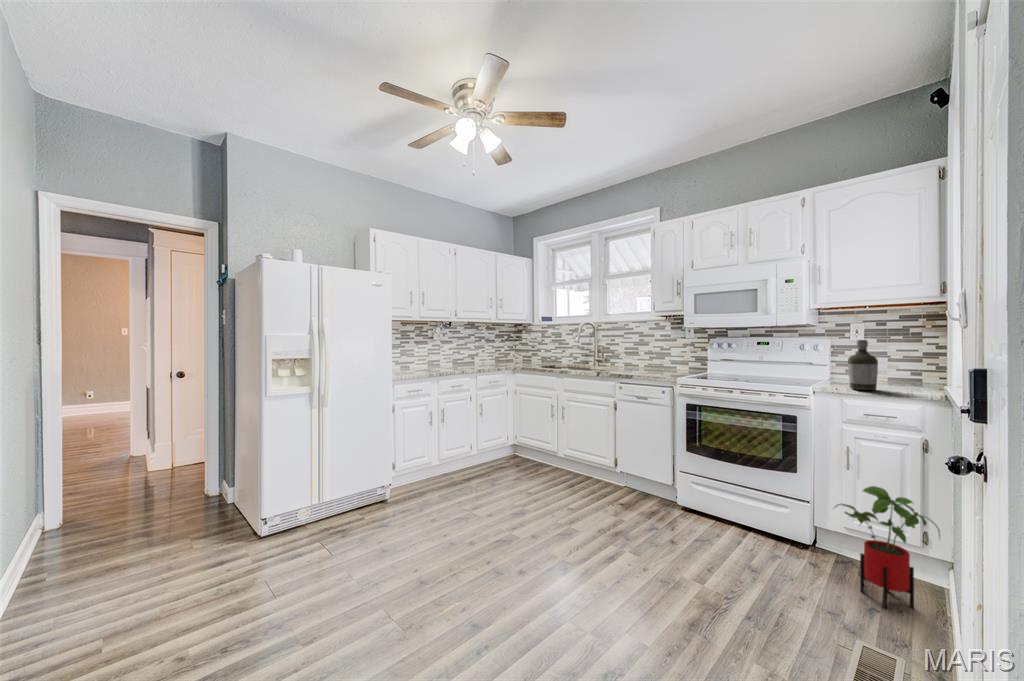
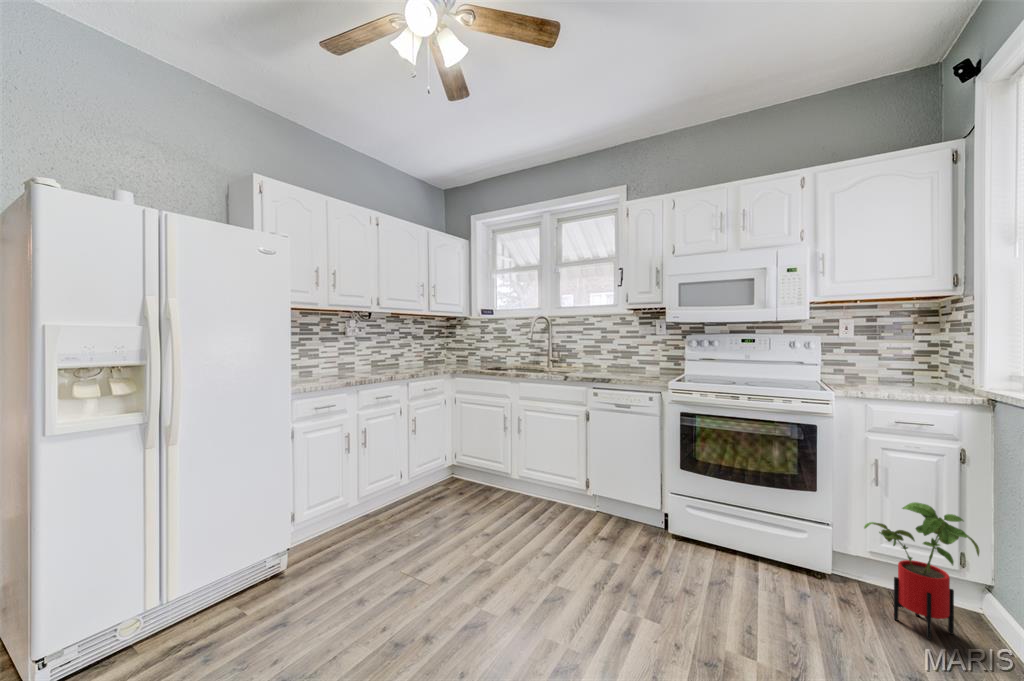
bottle: present [848,340,878,390] -> none [857,337,891,392]

